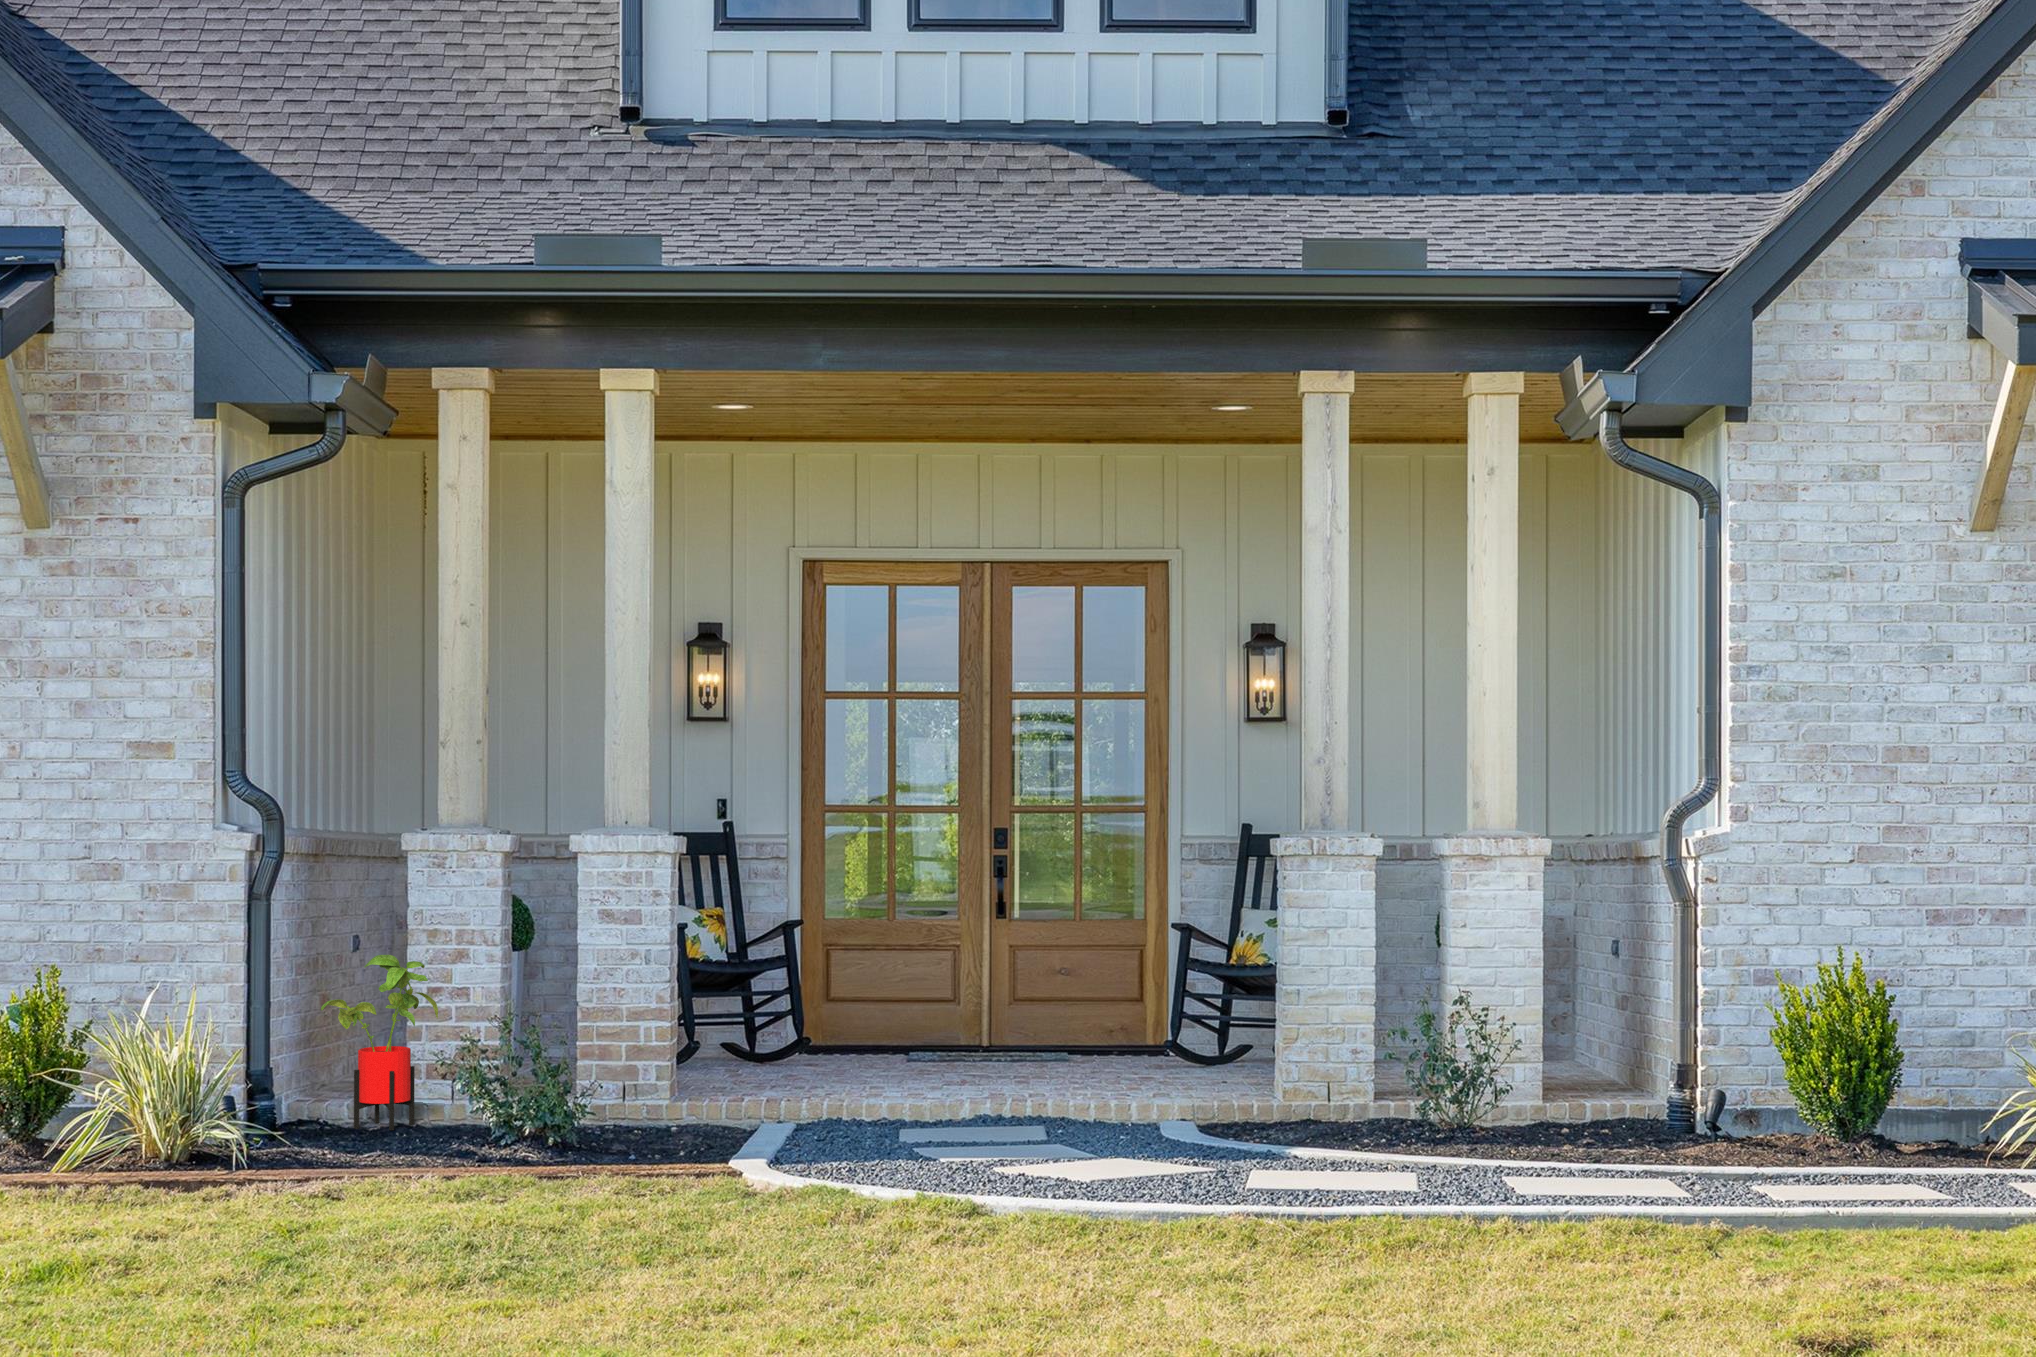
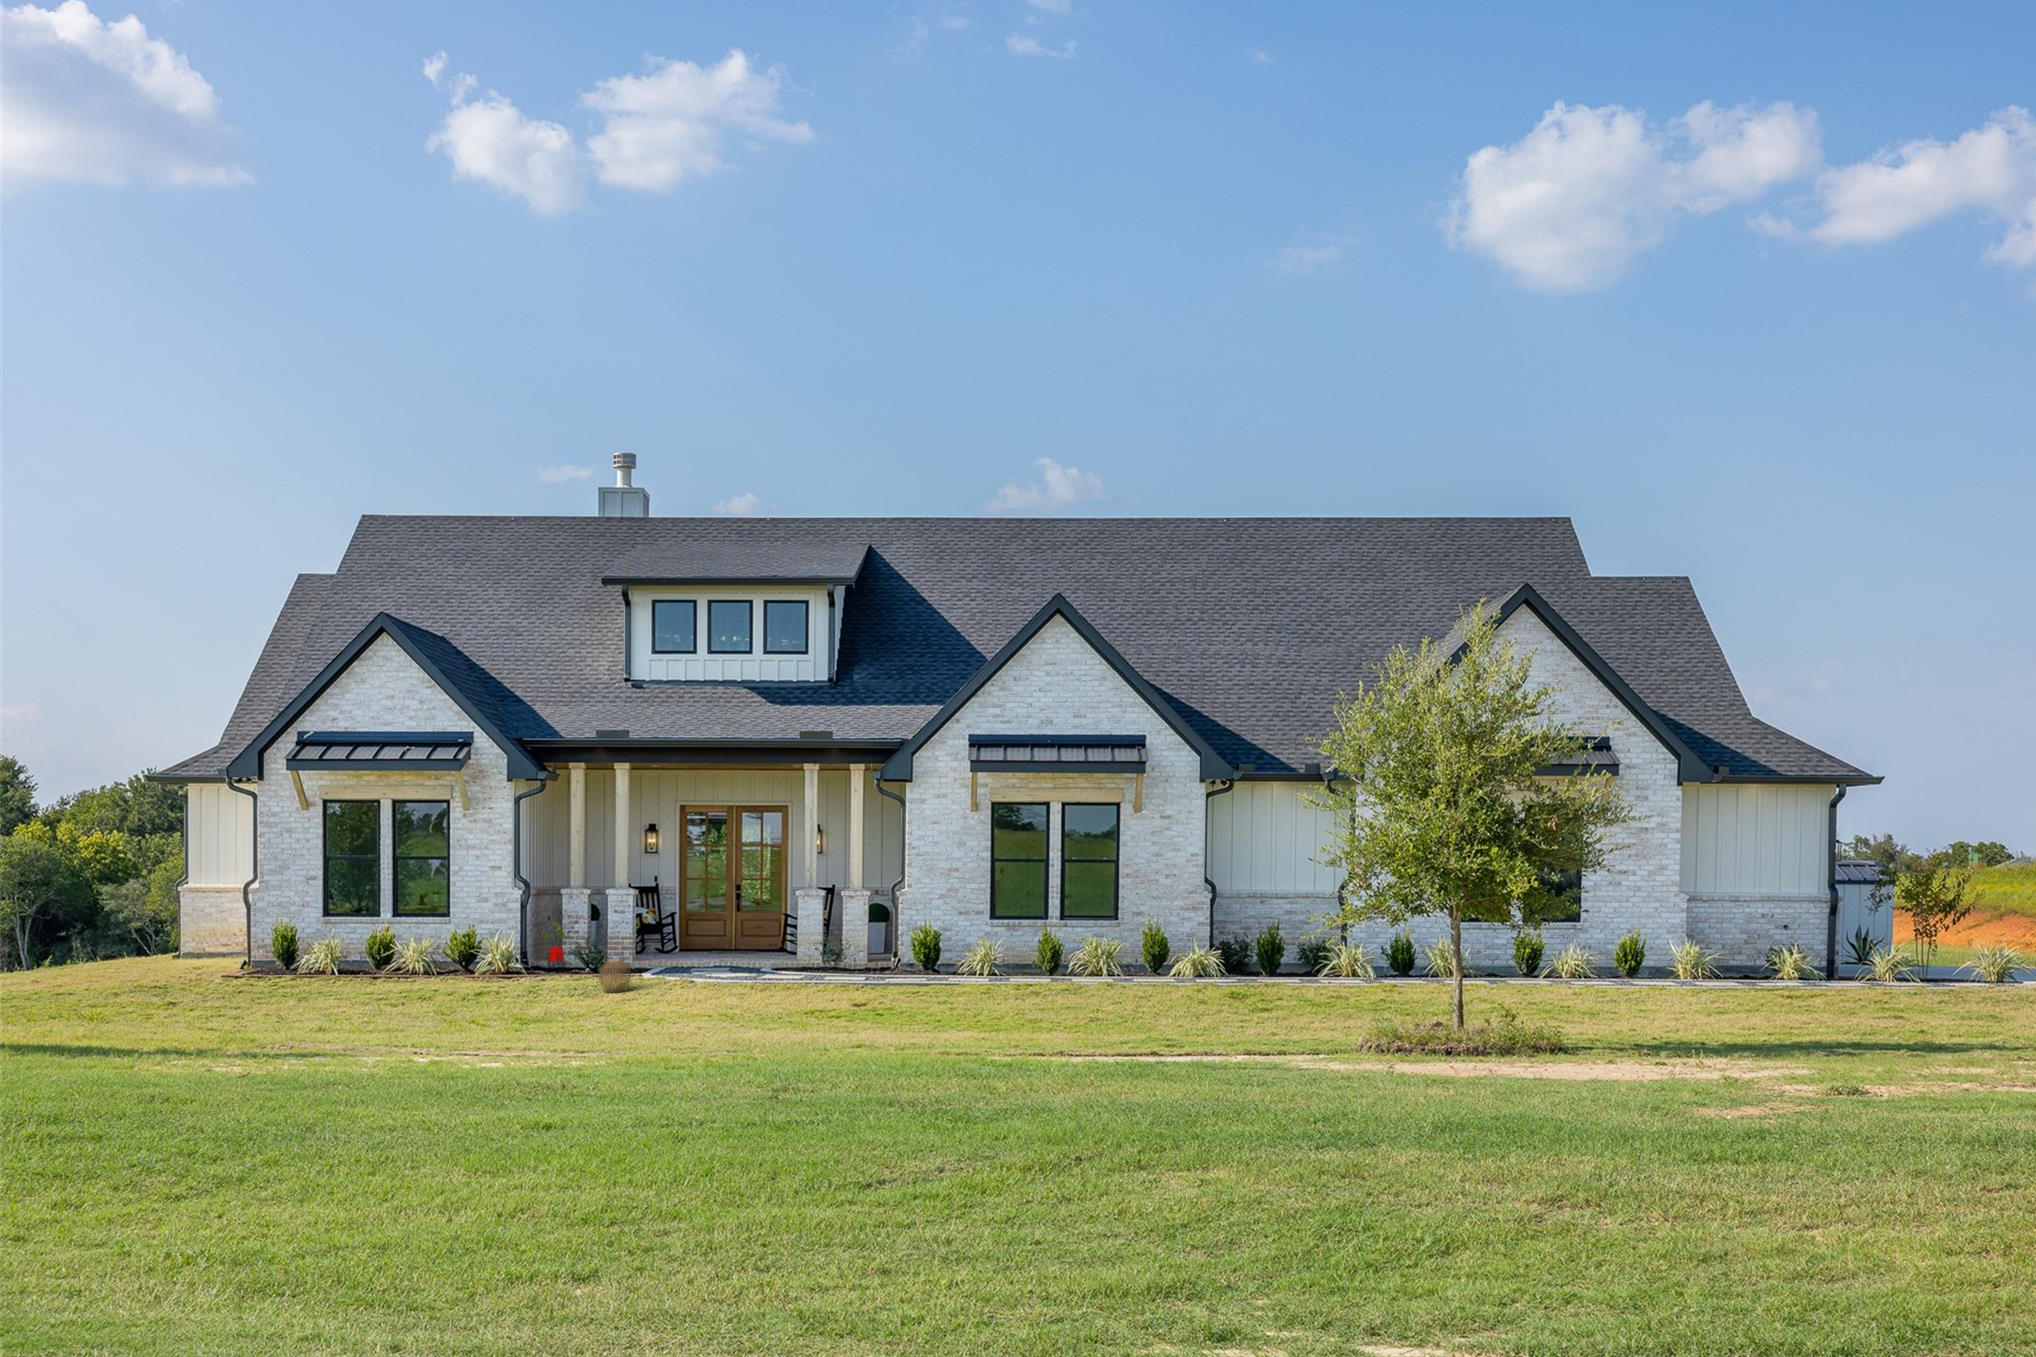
woven basket: none [576,1126,722,1290] -> present [599,959,631,993]

